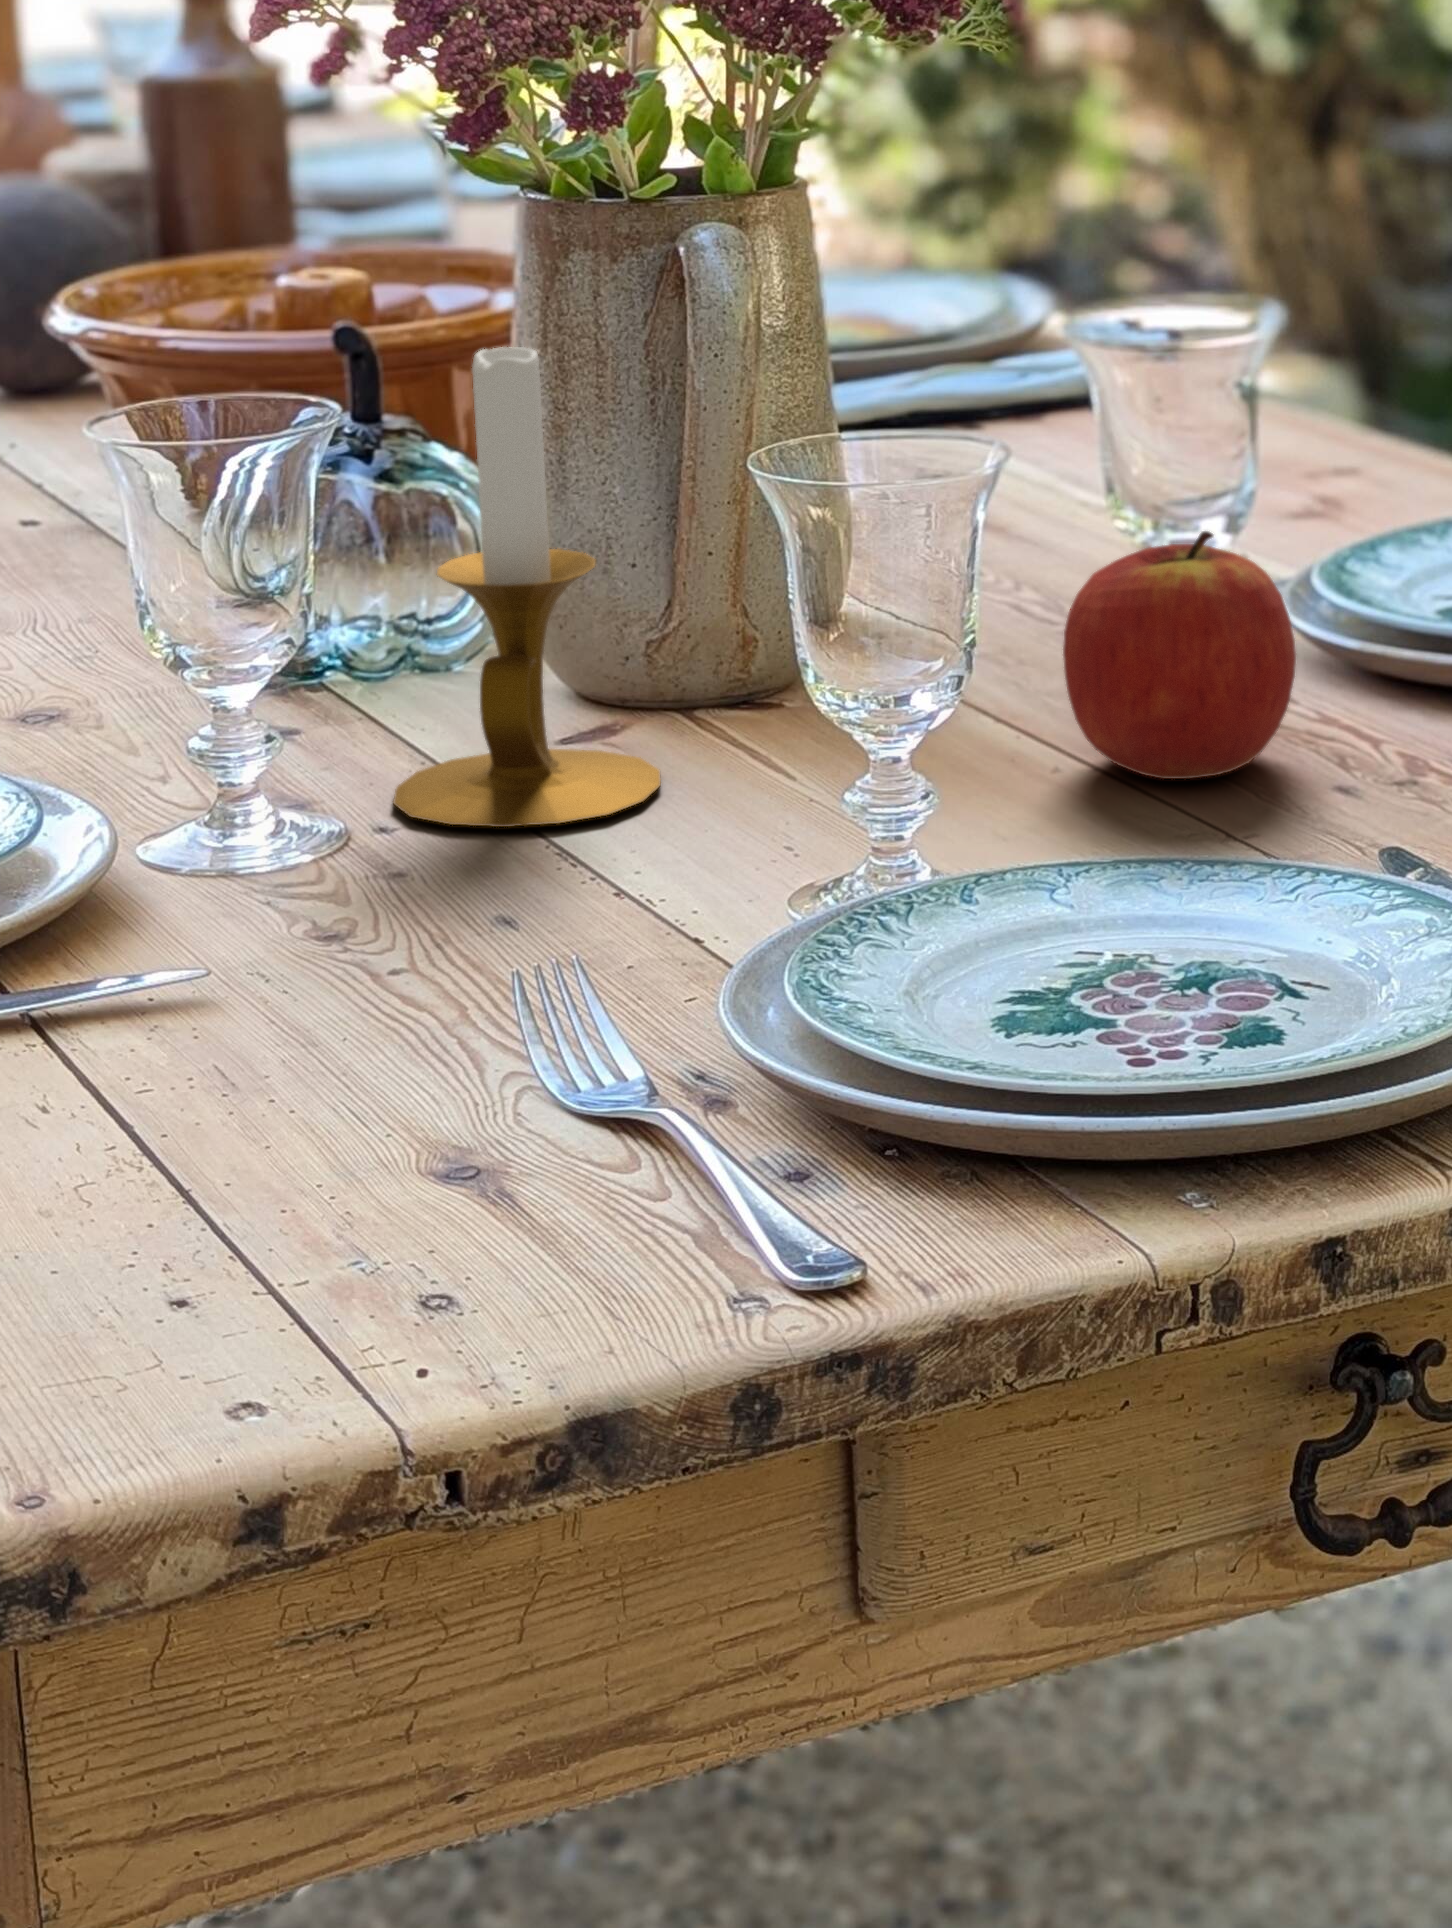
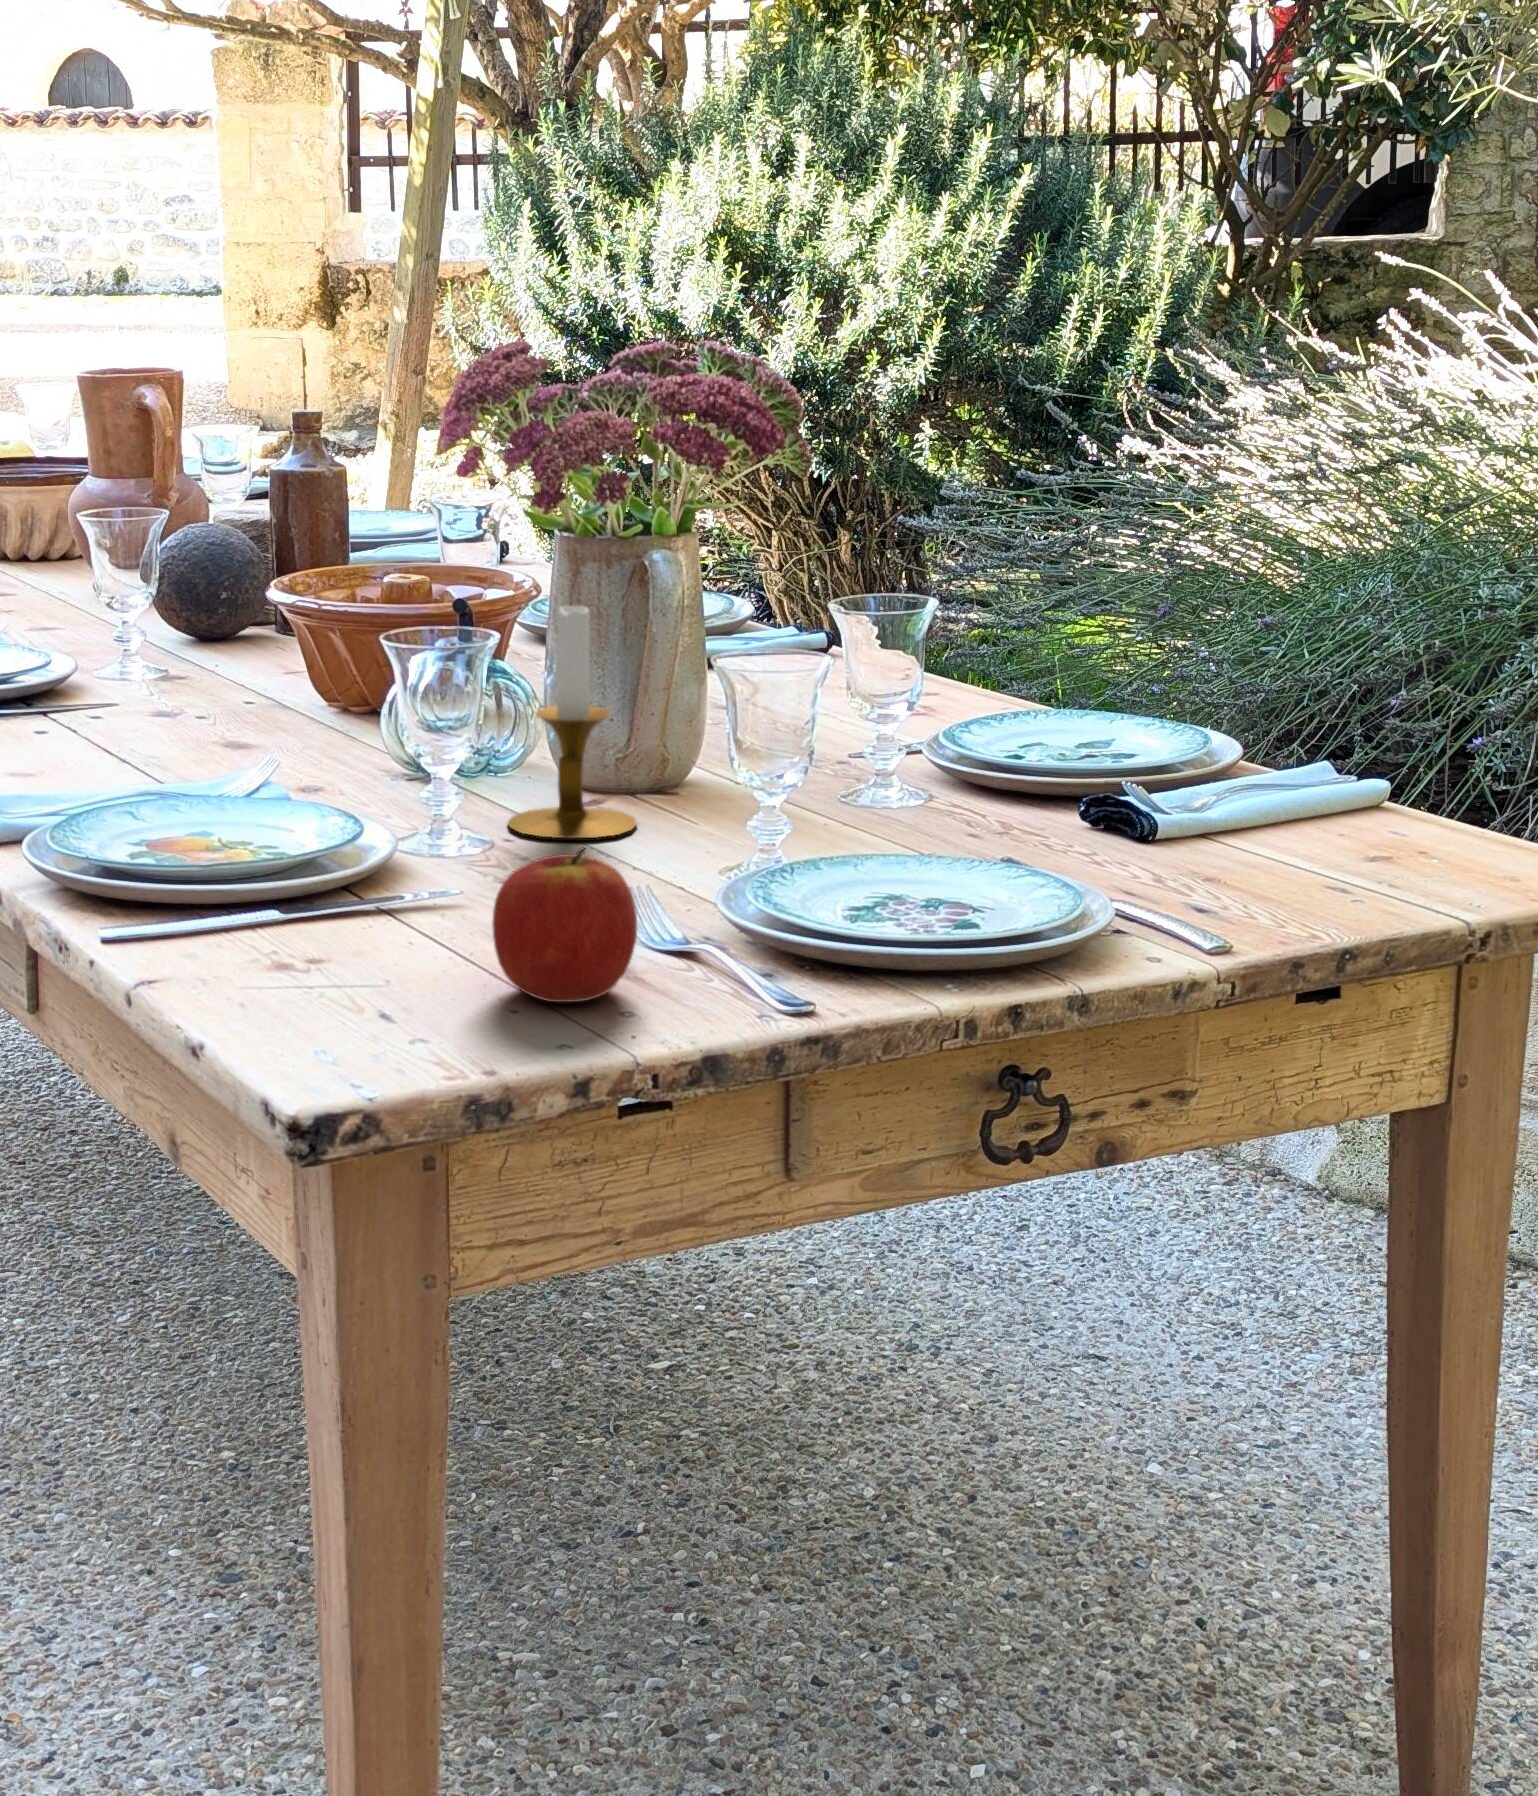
apple: present [1063,531,1296,779] -> present [492,847,637,1002]

